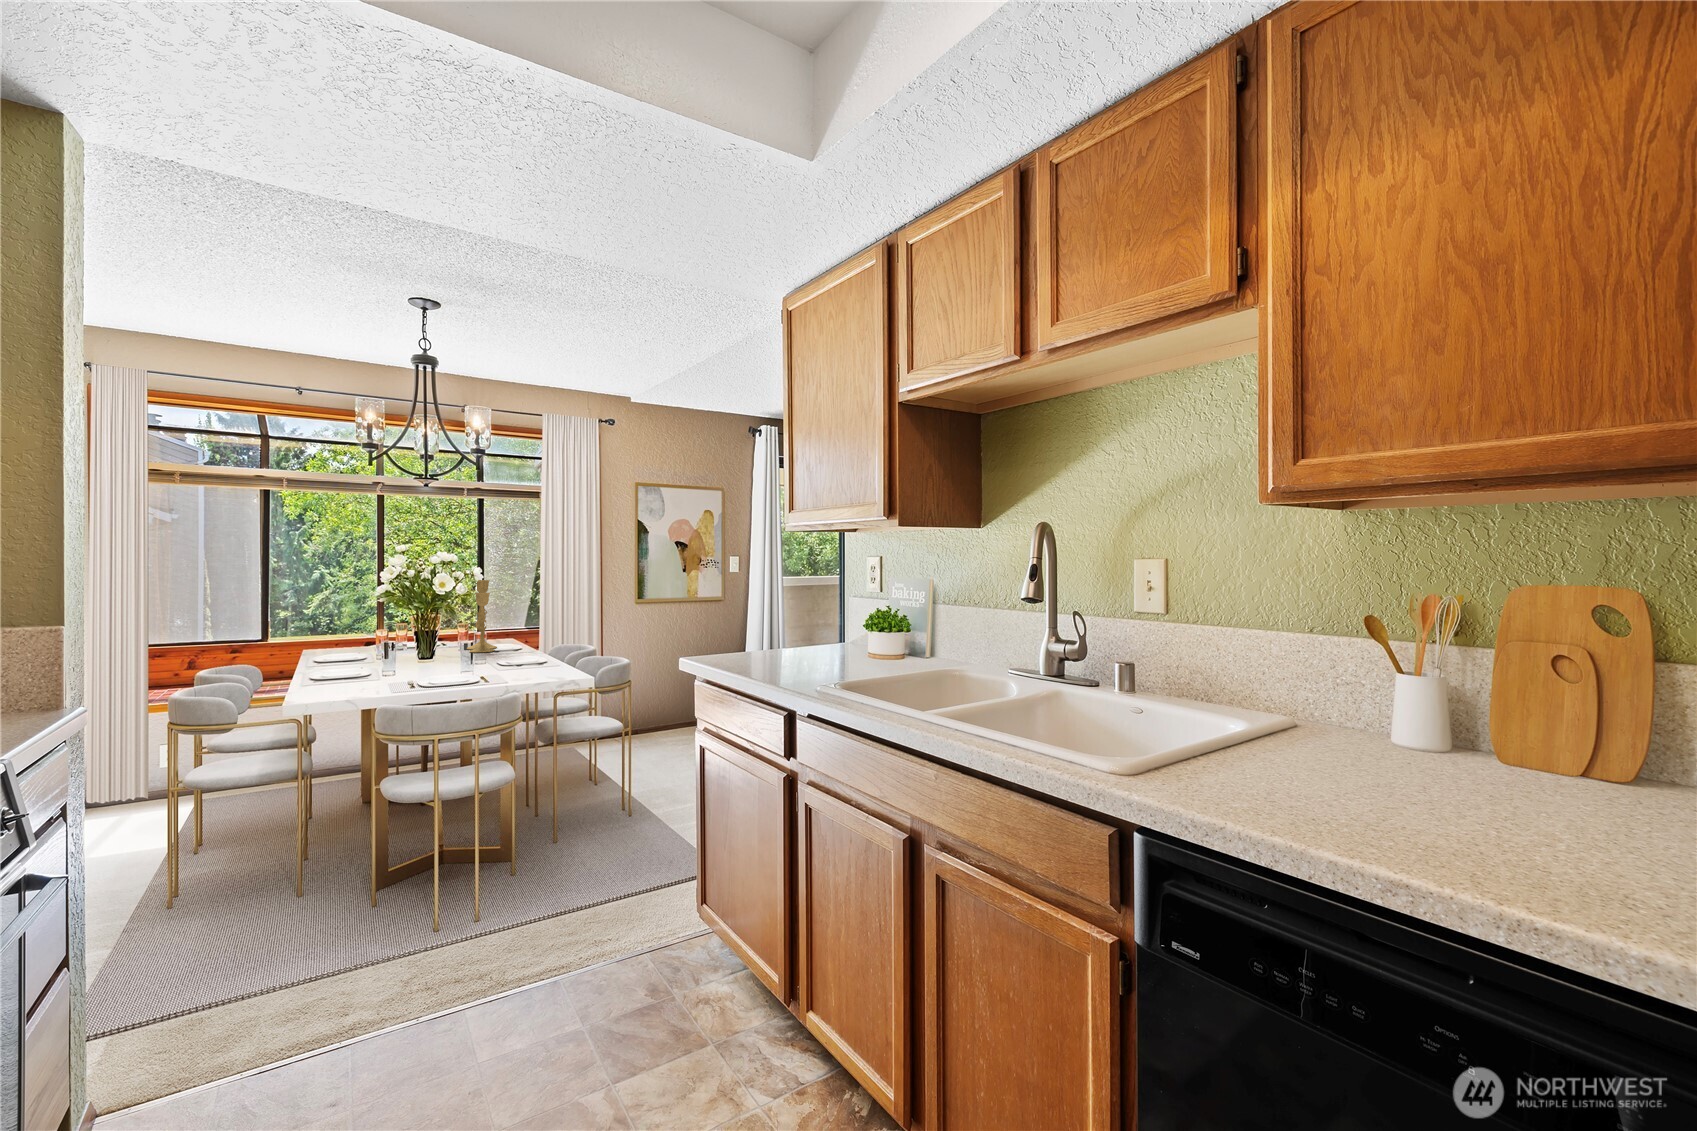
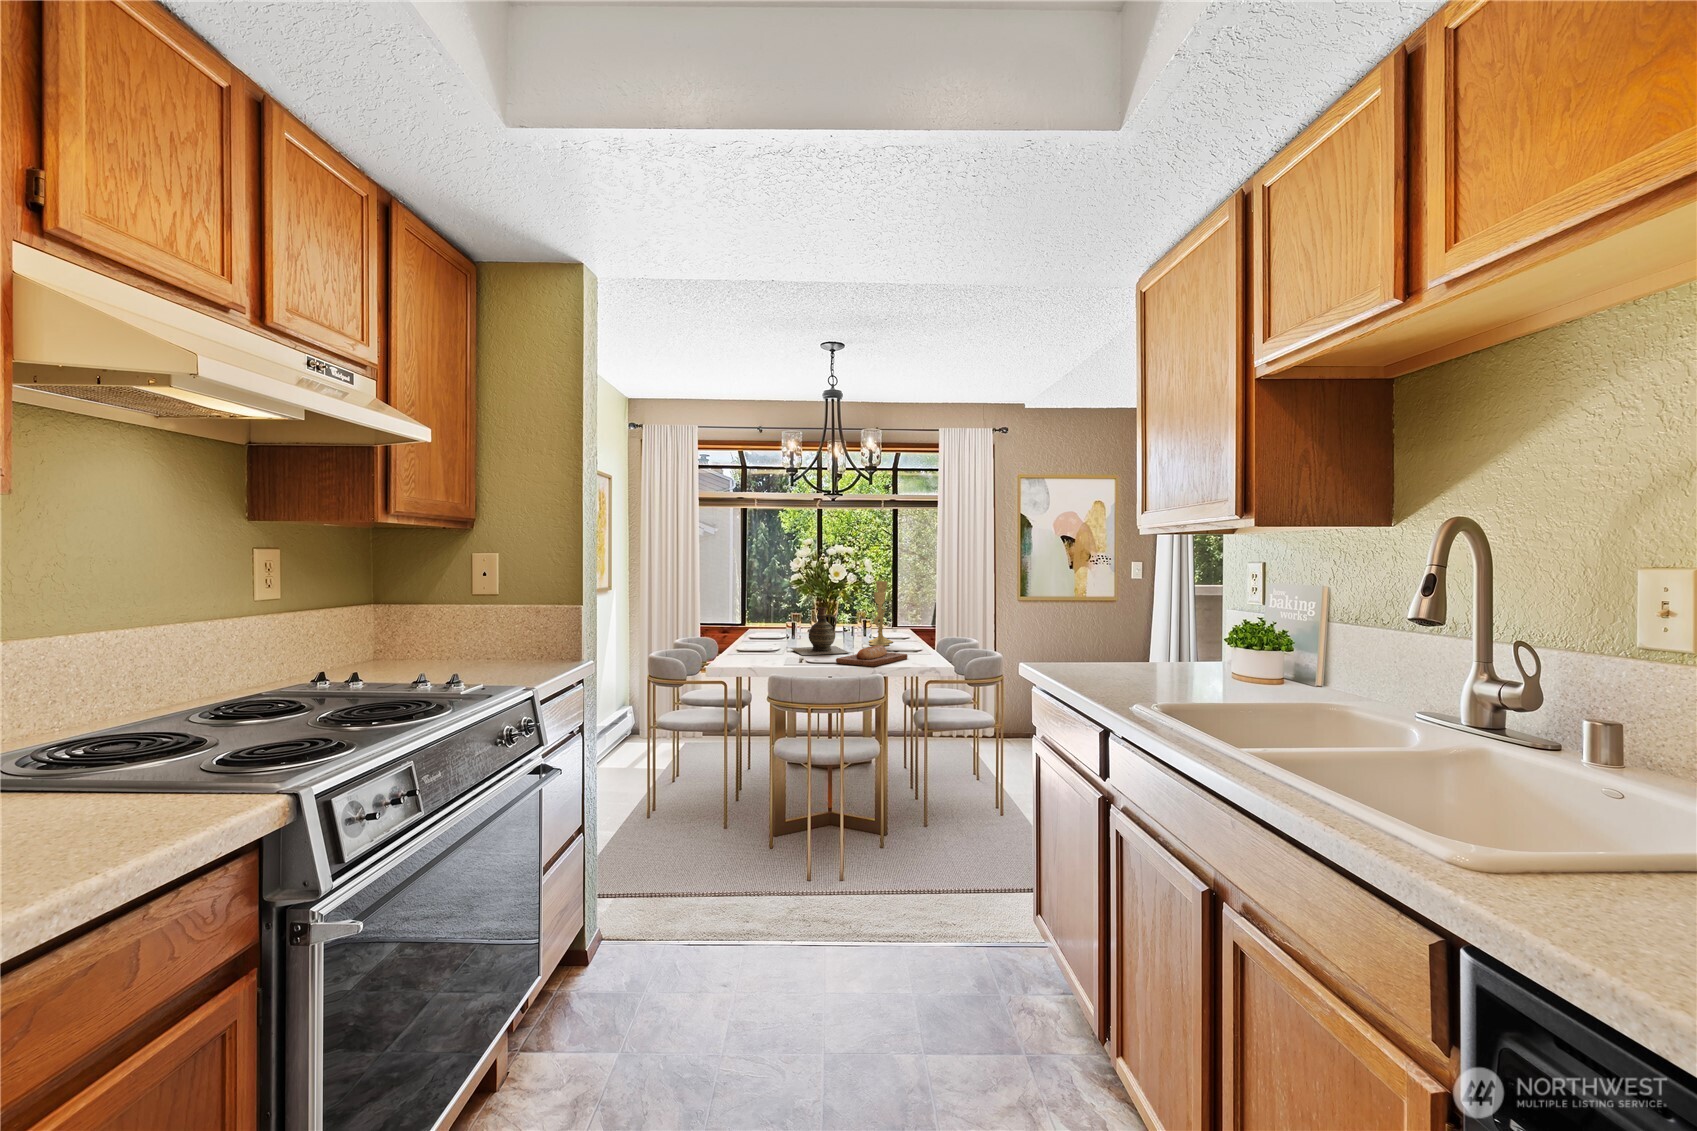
ceramic jug: none [369,612,452,670] -> present [791,607,849,655]
bread loaf: none [442,652,526,676] -> present [836,645,908,666]

